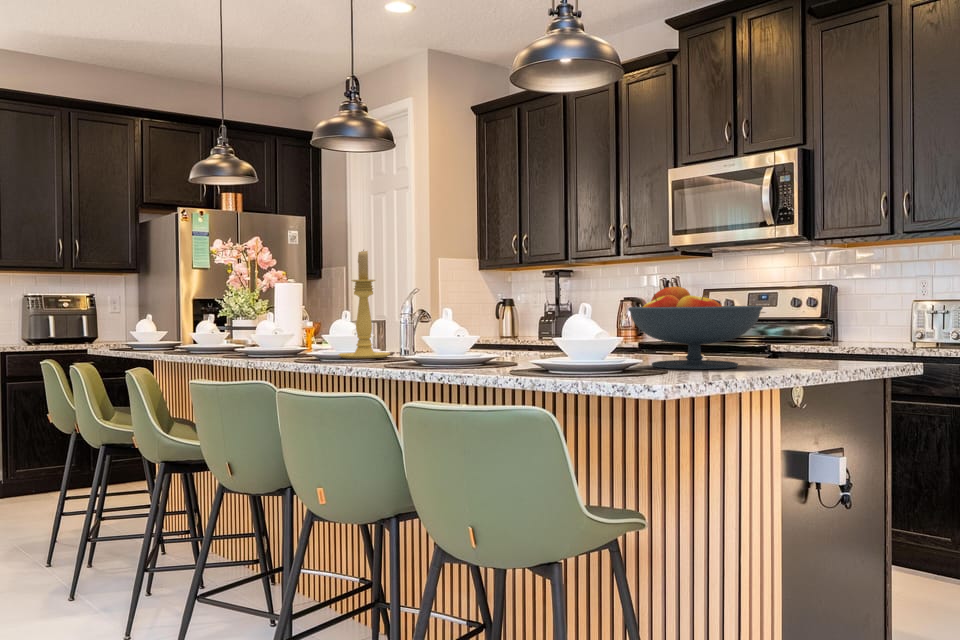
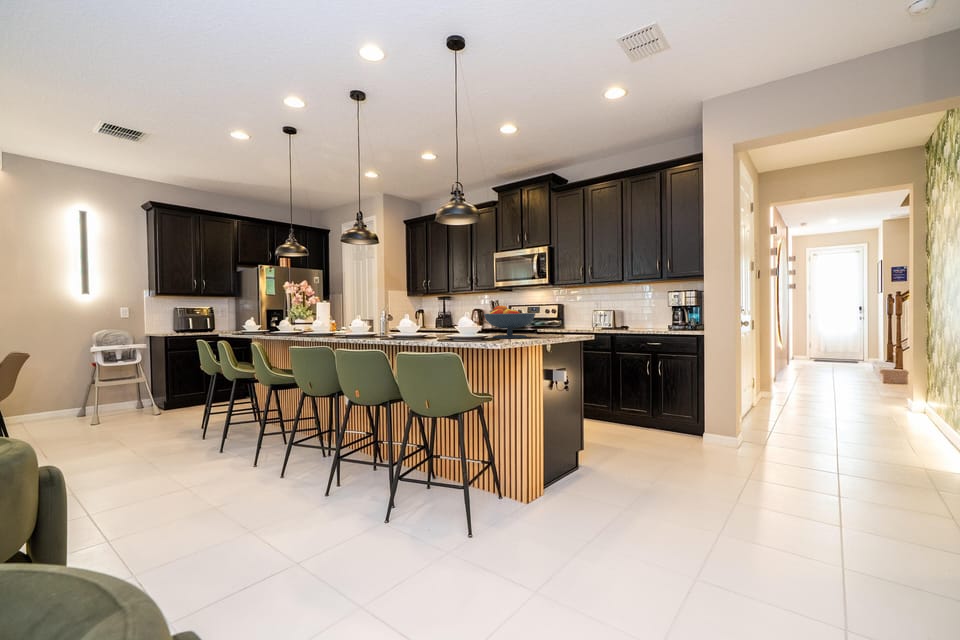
candle holder: present [338,250,390,359] -> none [355,288,379,336]

